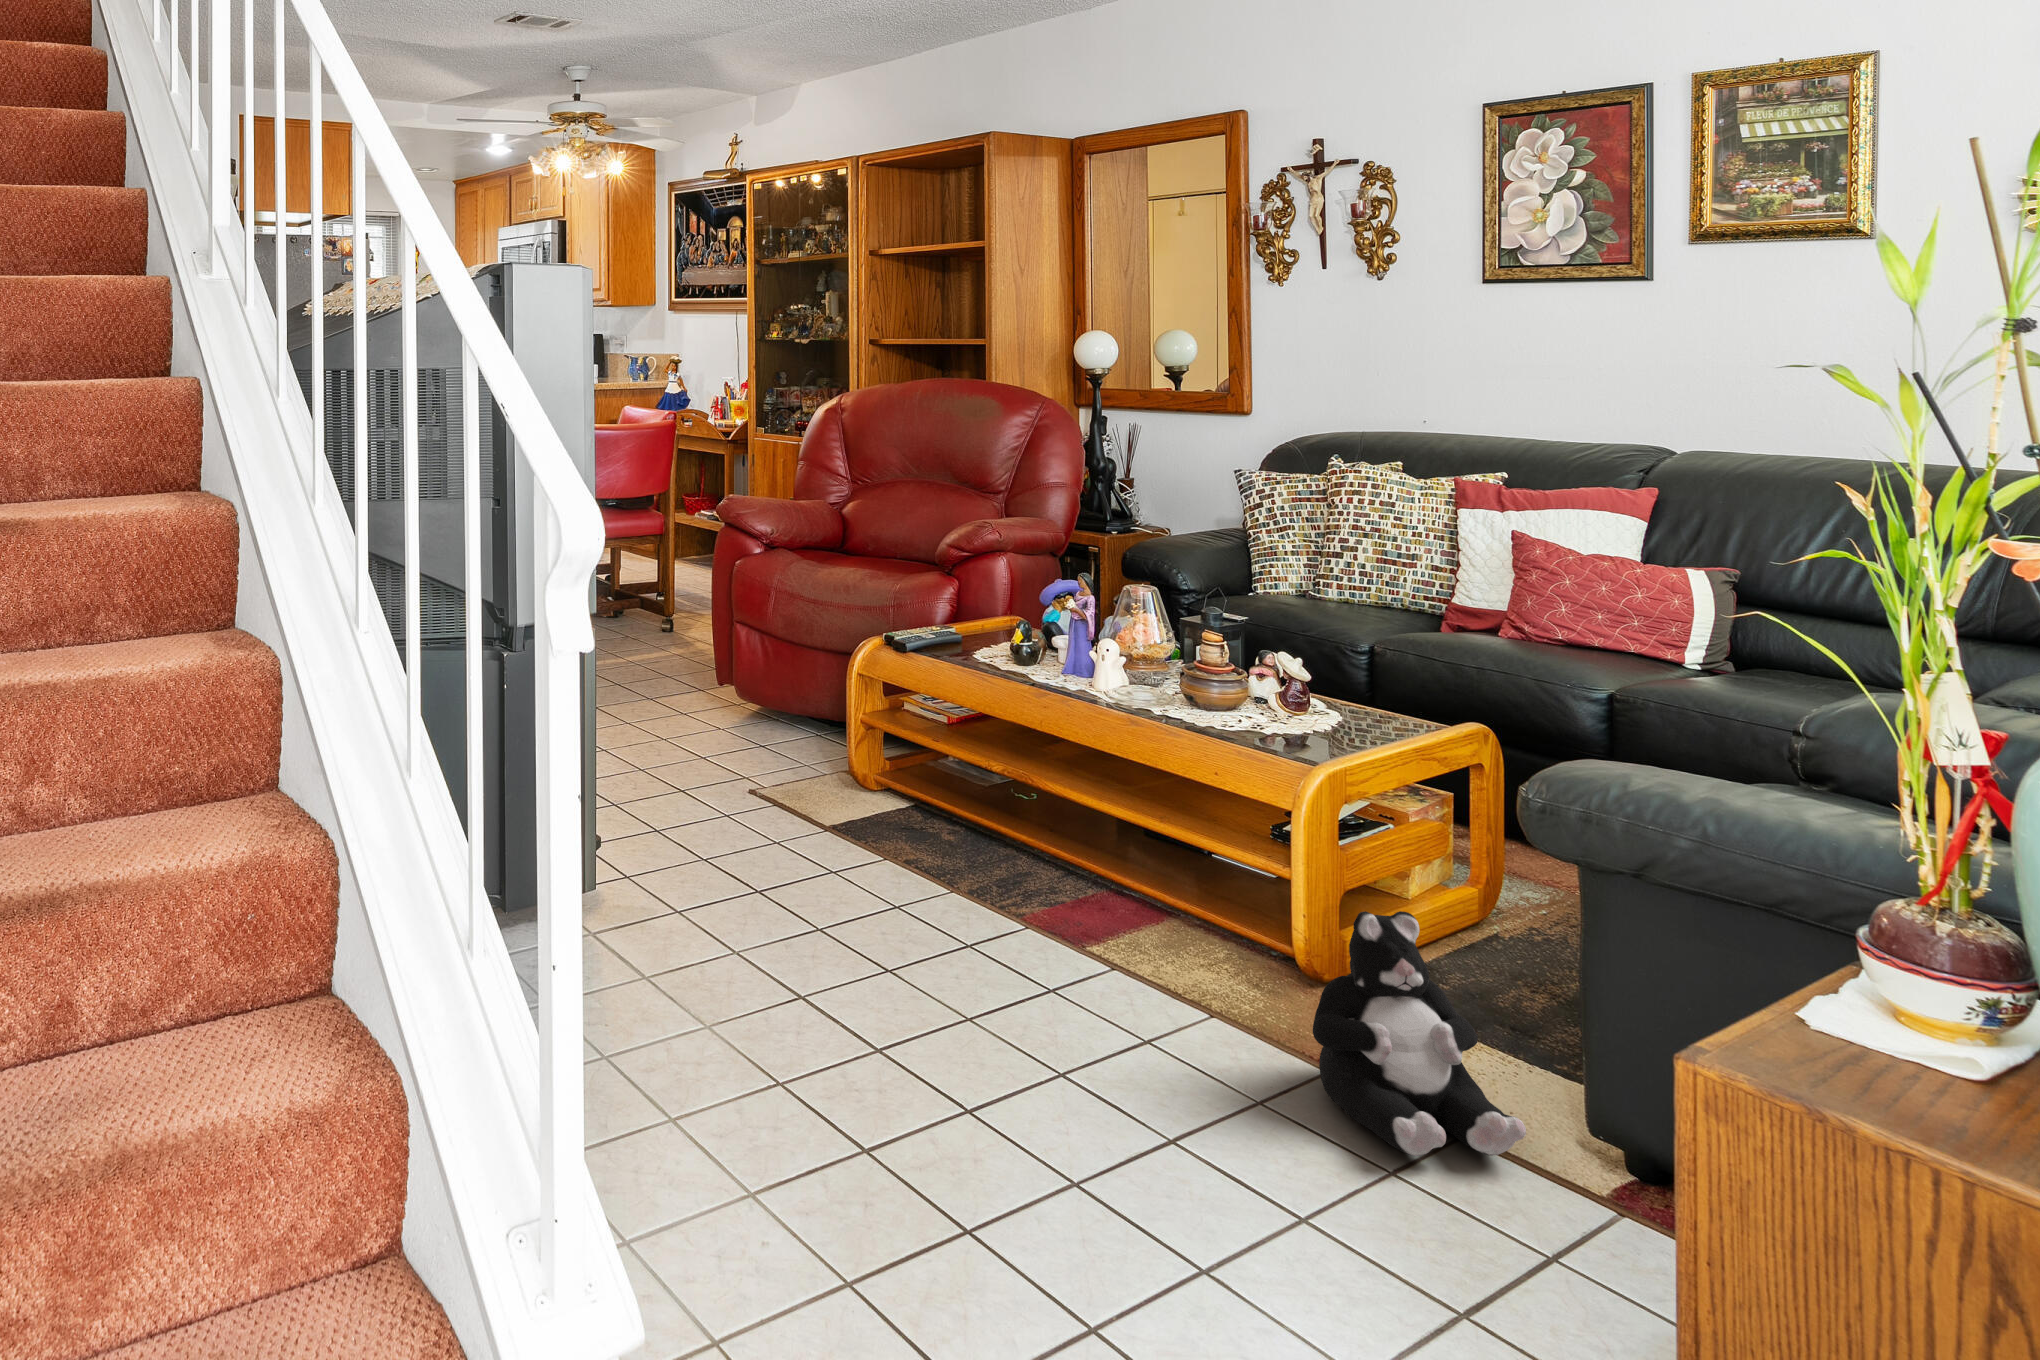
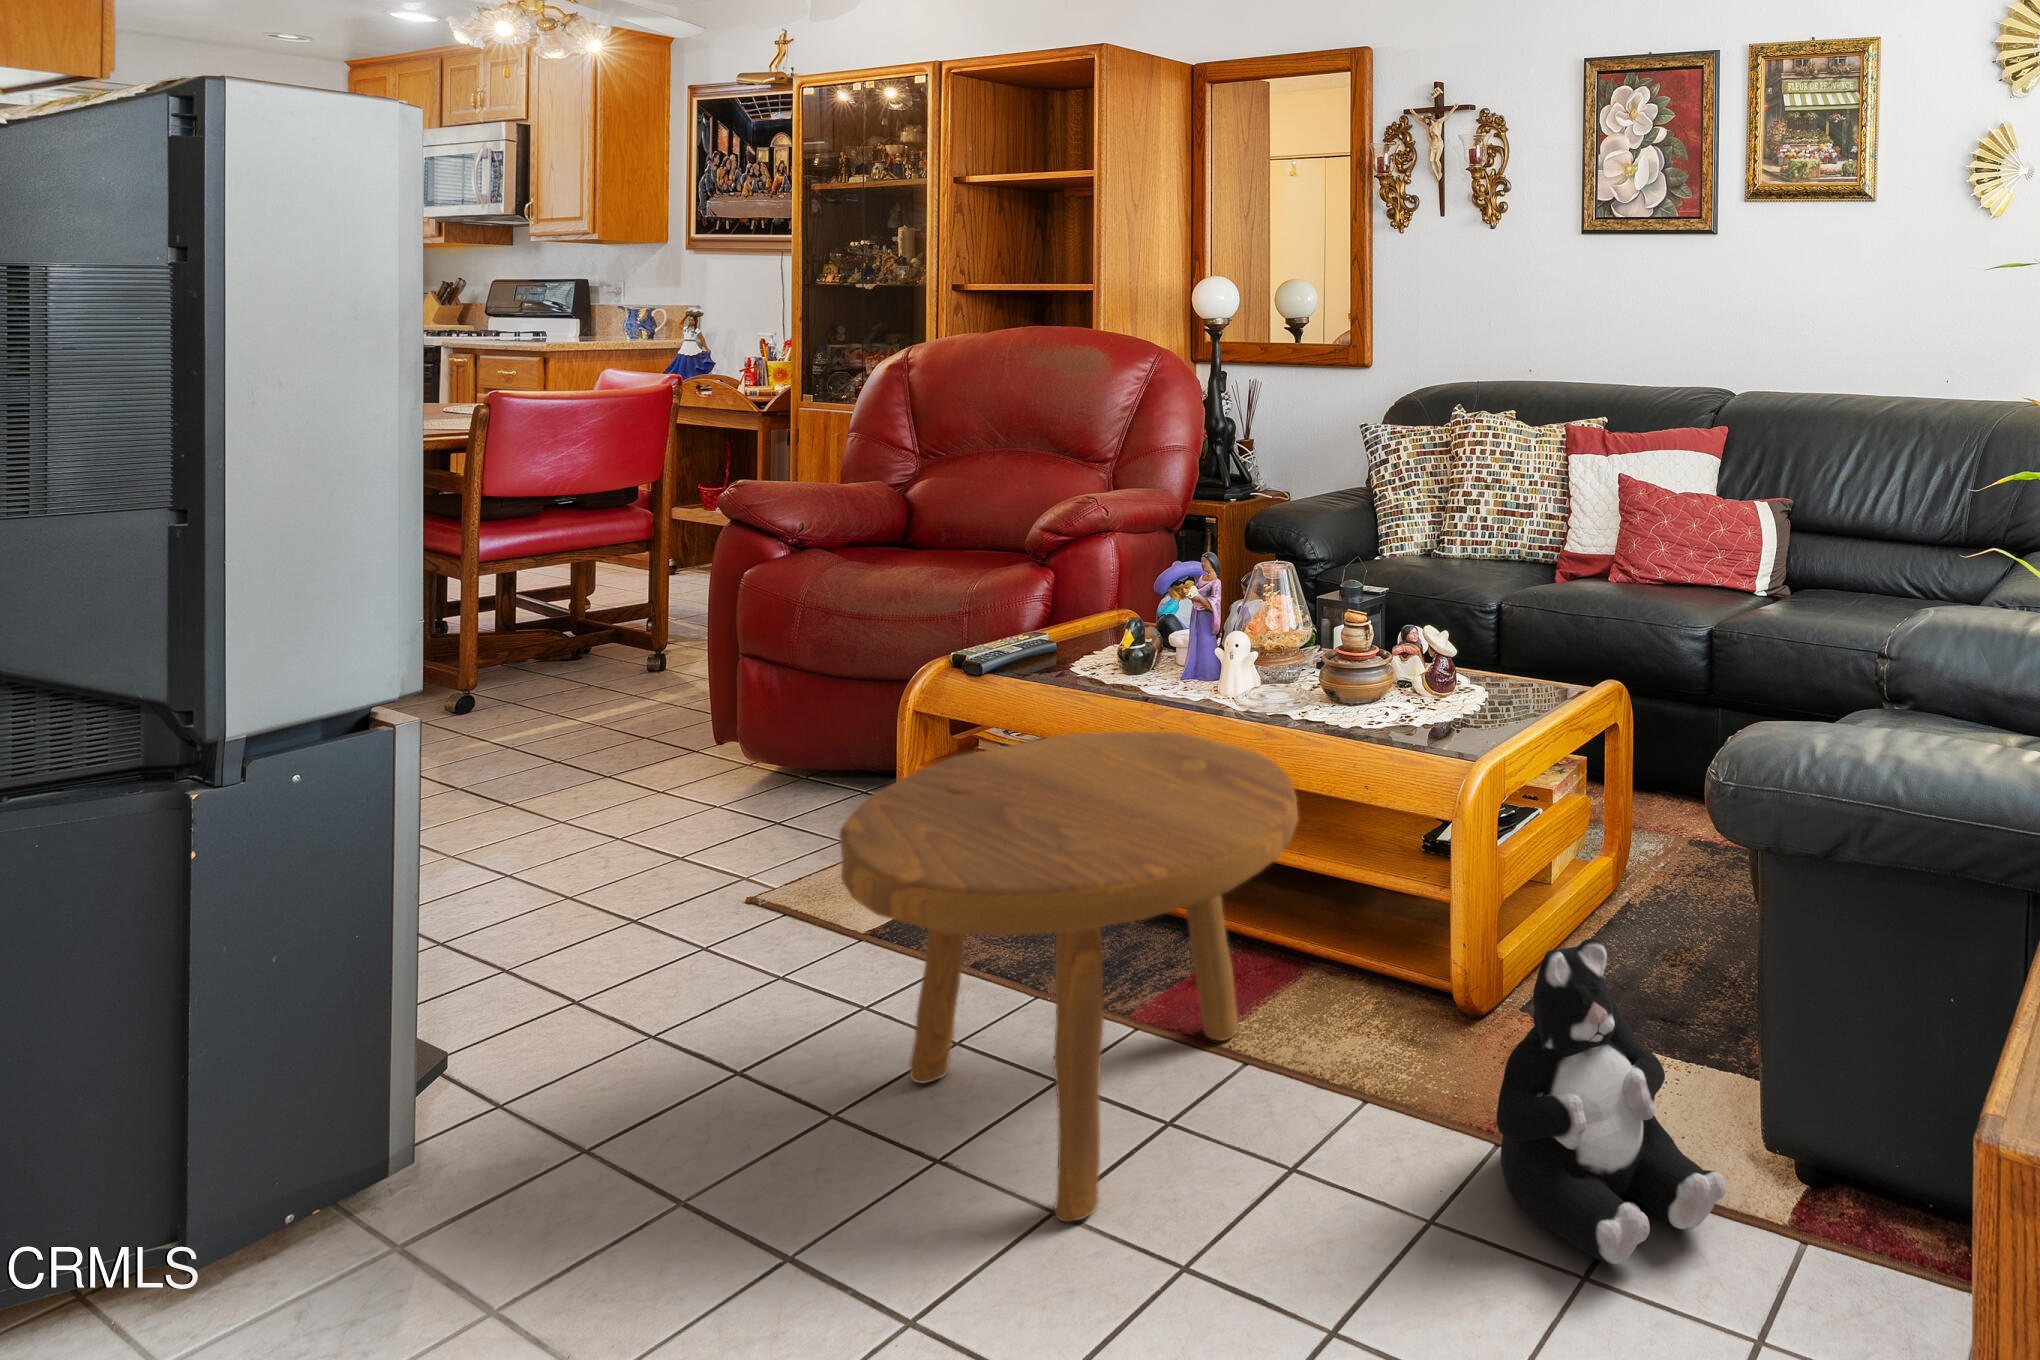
footstool: none [830,700,1153,1021] -> present [839,732,1298,1221]

